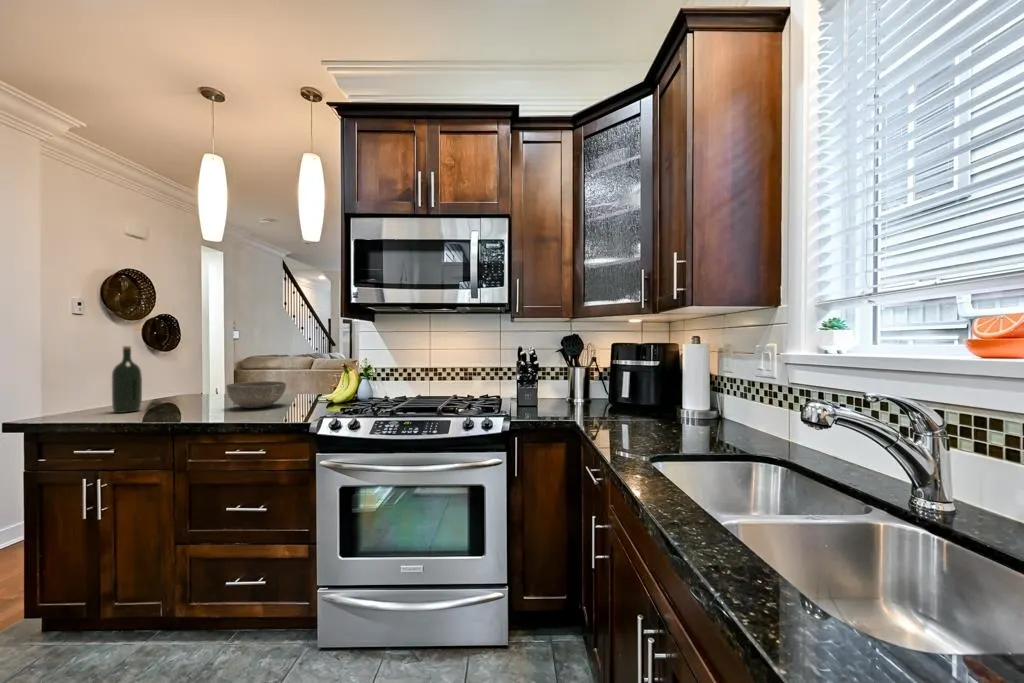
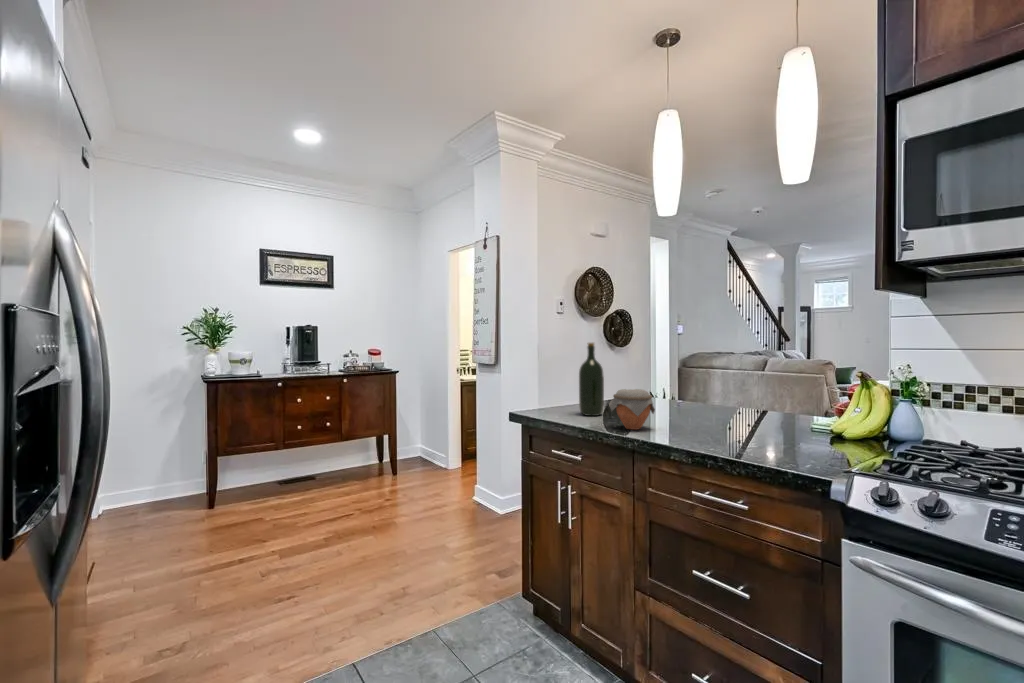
bowl: present [226,381,286,408] -> none [691,393,772,432]
jar: none [147,384,194,416] -> present [609,389,655,430]

